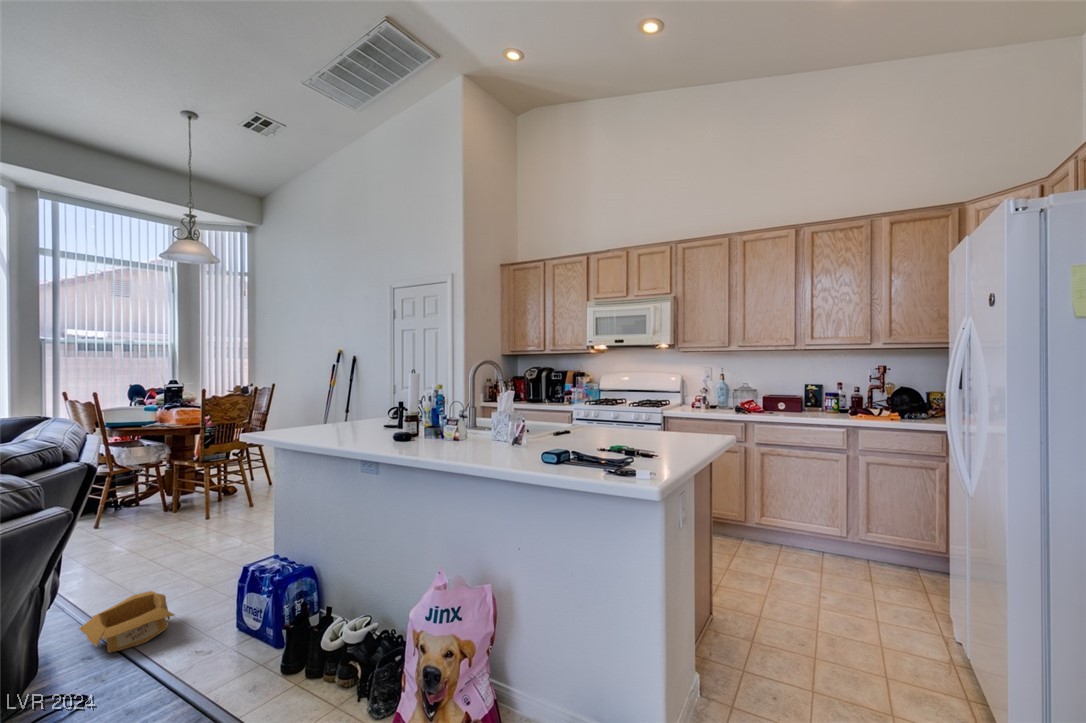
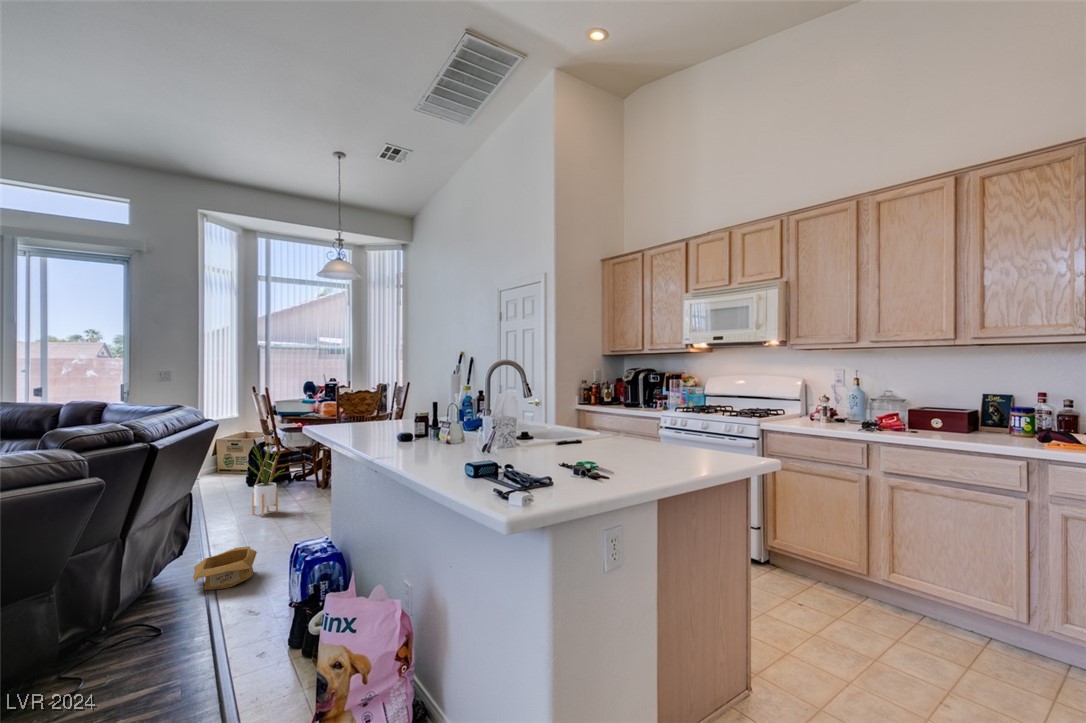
house plant: none [81,456,149,557] -> present [246,445,278,517]

